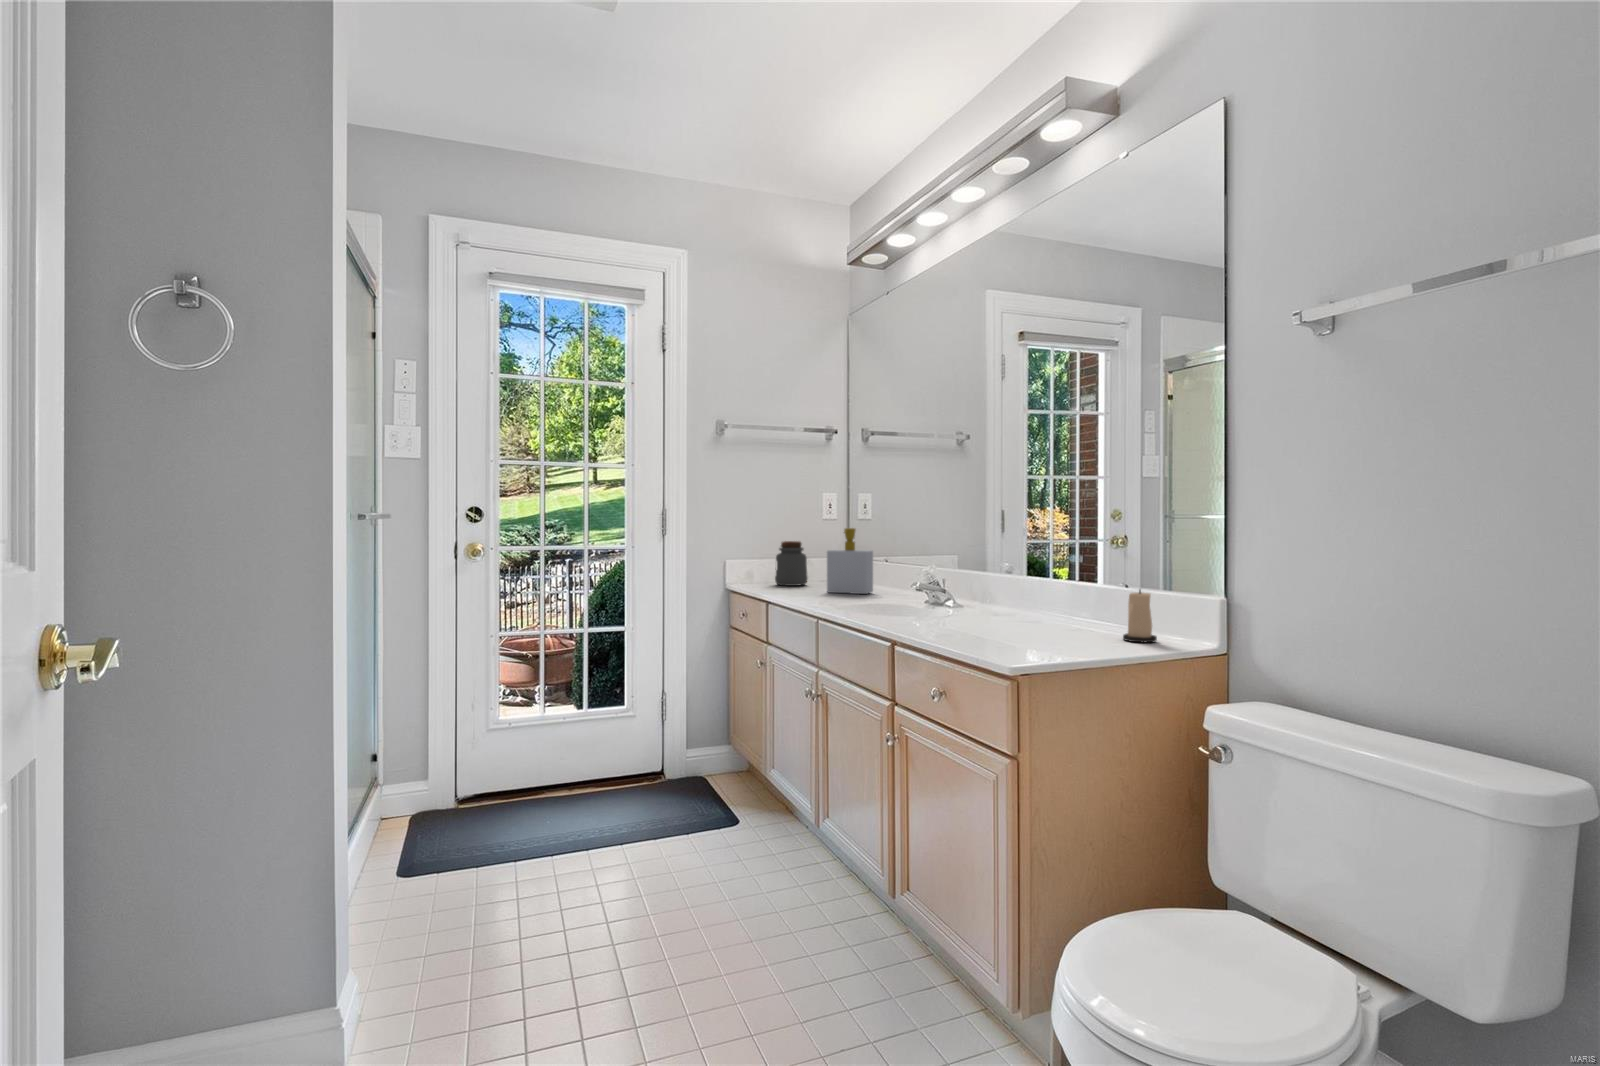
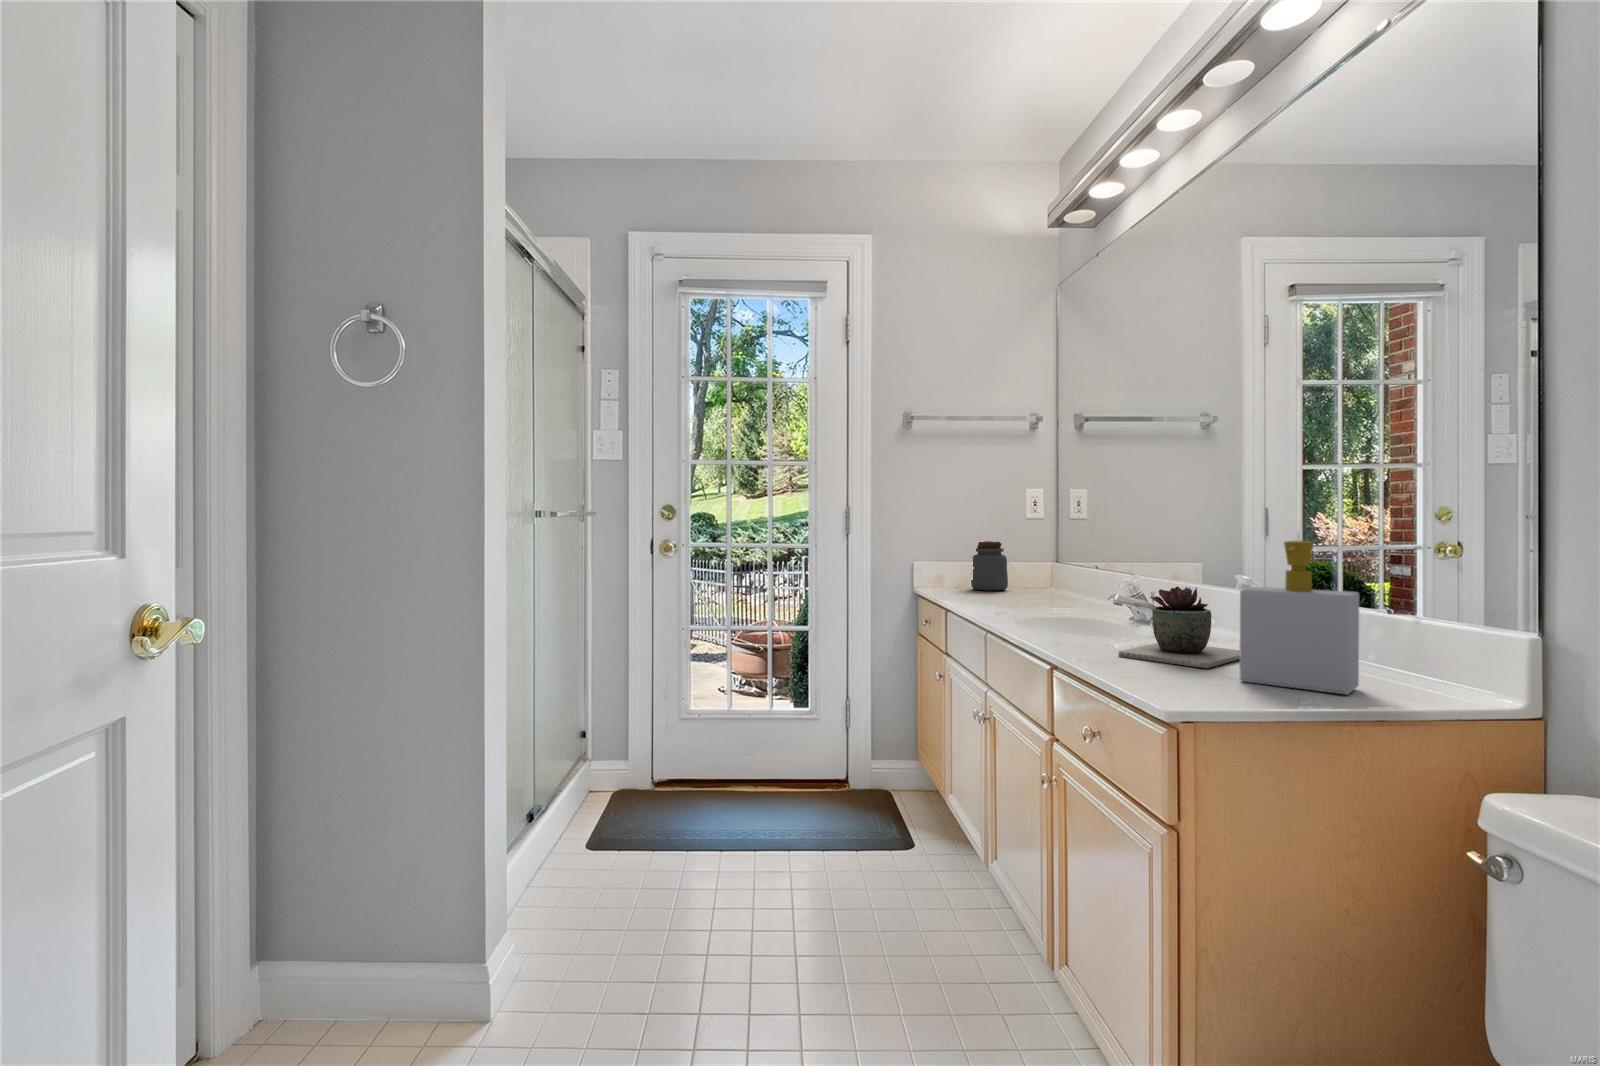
soap bottle: present [827,528,873,594] -> present [1240,541,1359,694]
succulent plant: none [944,574,1037,637] -> present [1118,586,1240,668]
candle: present [1123,590,1157,642] -> none [1370,612,1424,688]

